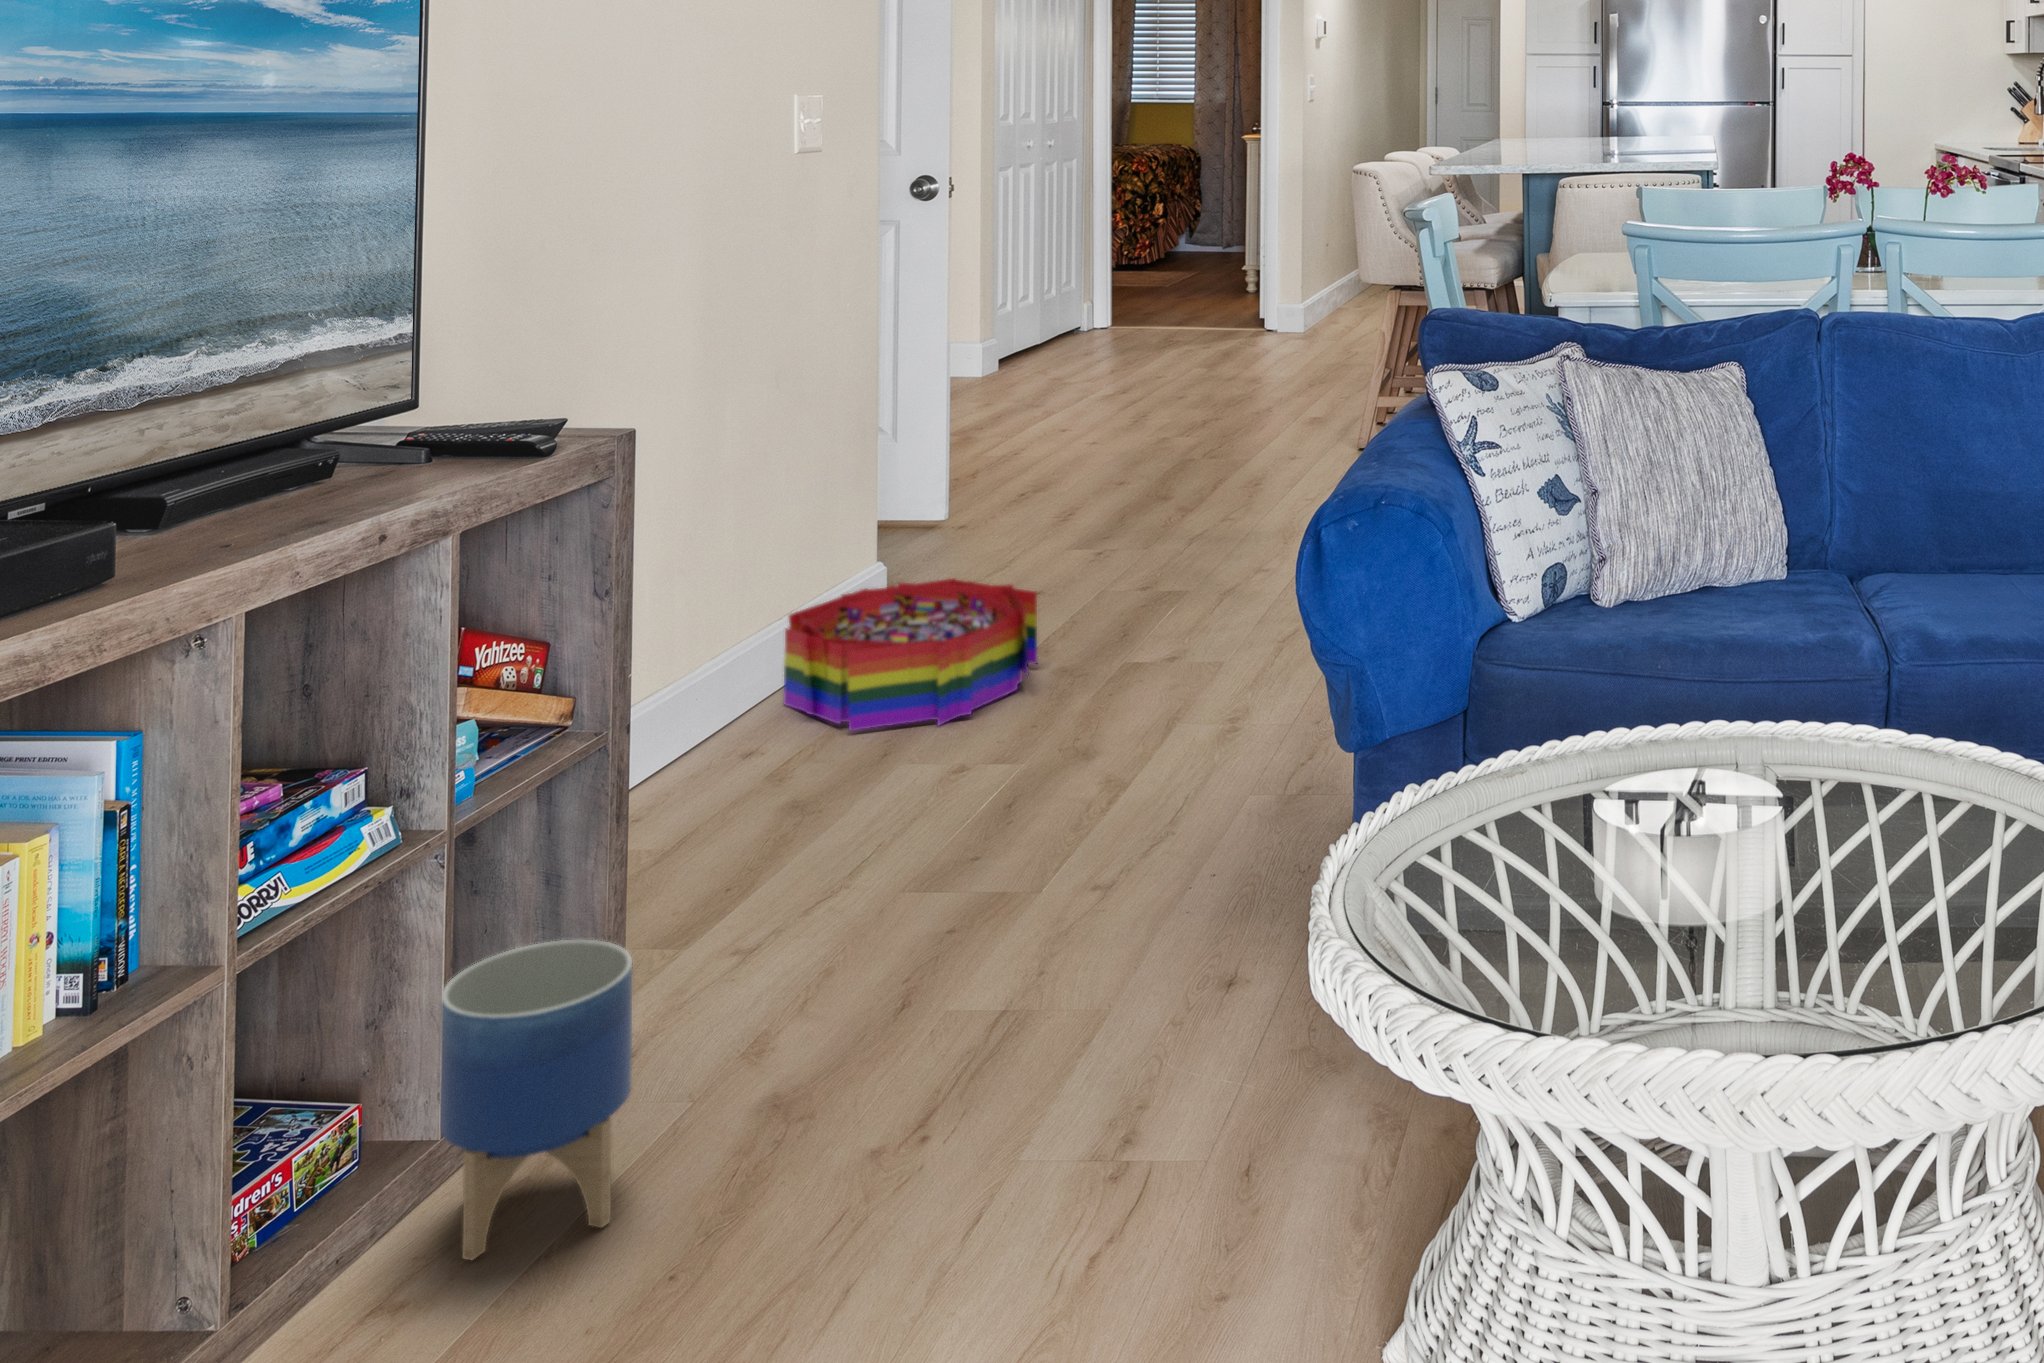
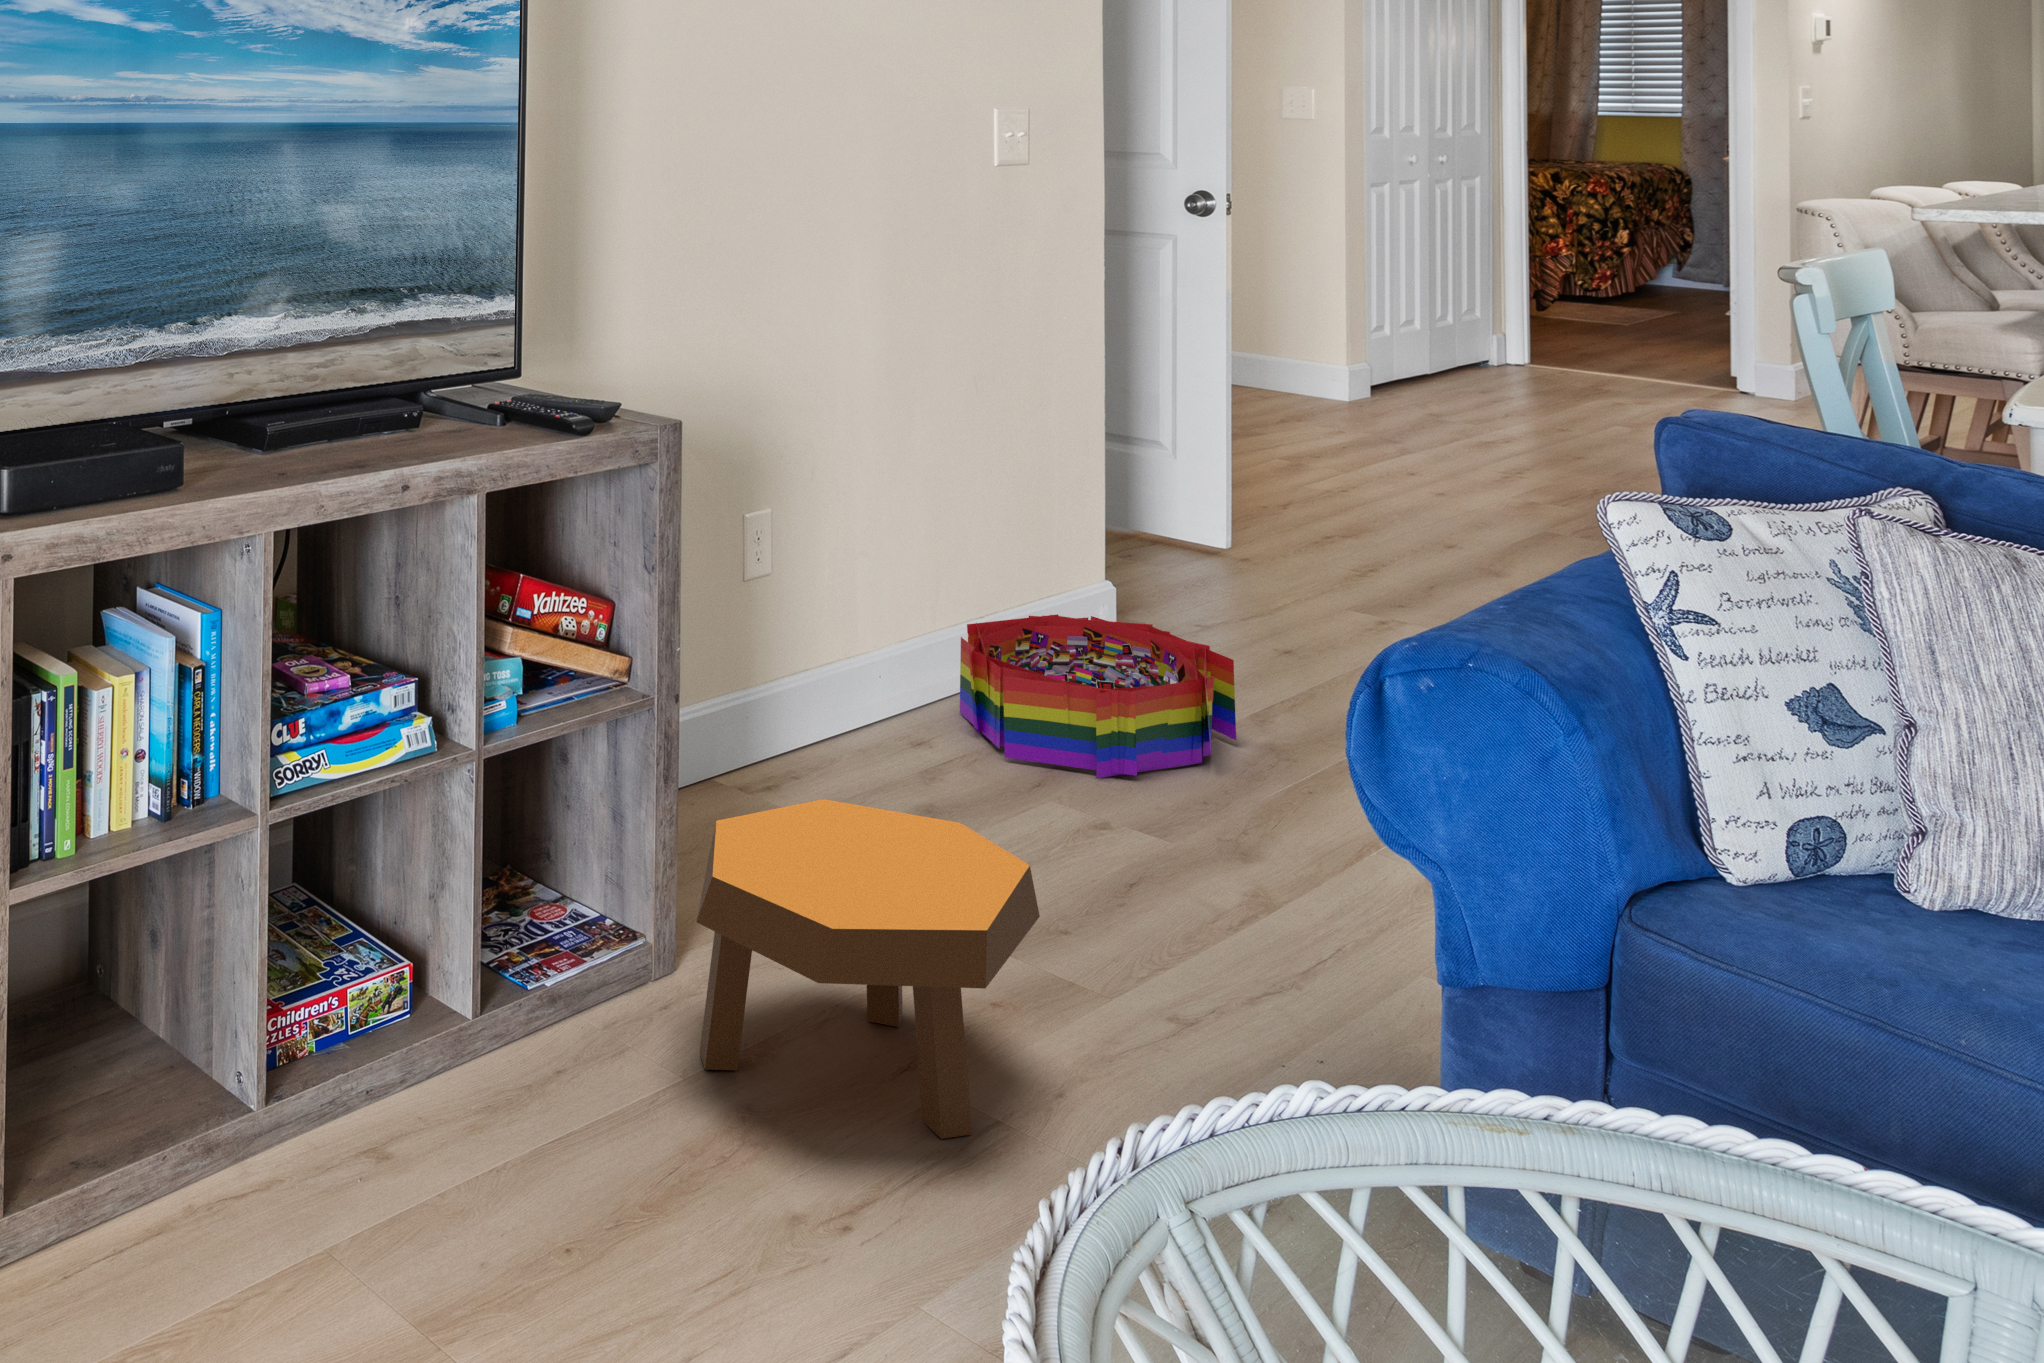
footstool: none [682,770,1015,1091] -> present [696,799,1040,1139]
planter: present [440,940,632,1260] -> none [447,874,599,1156]

